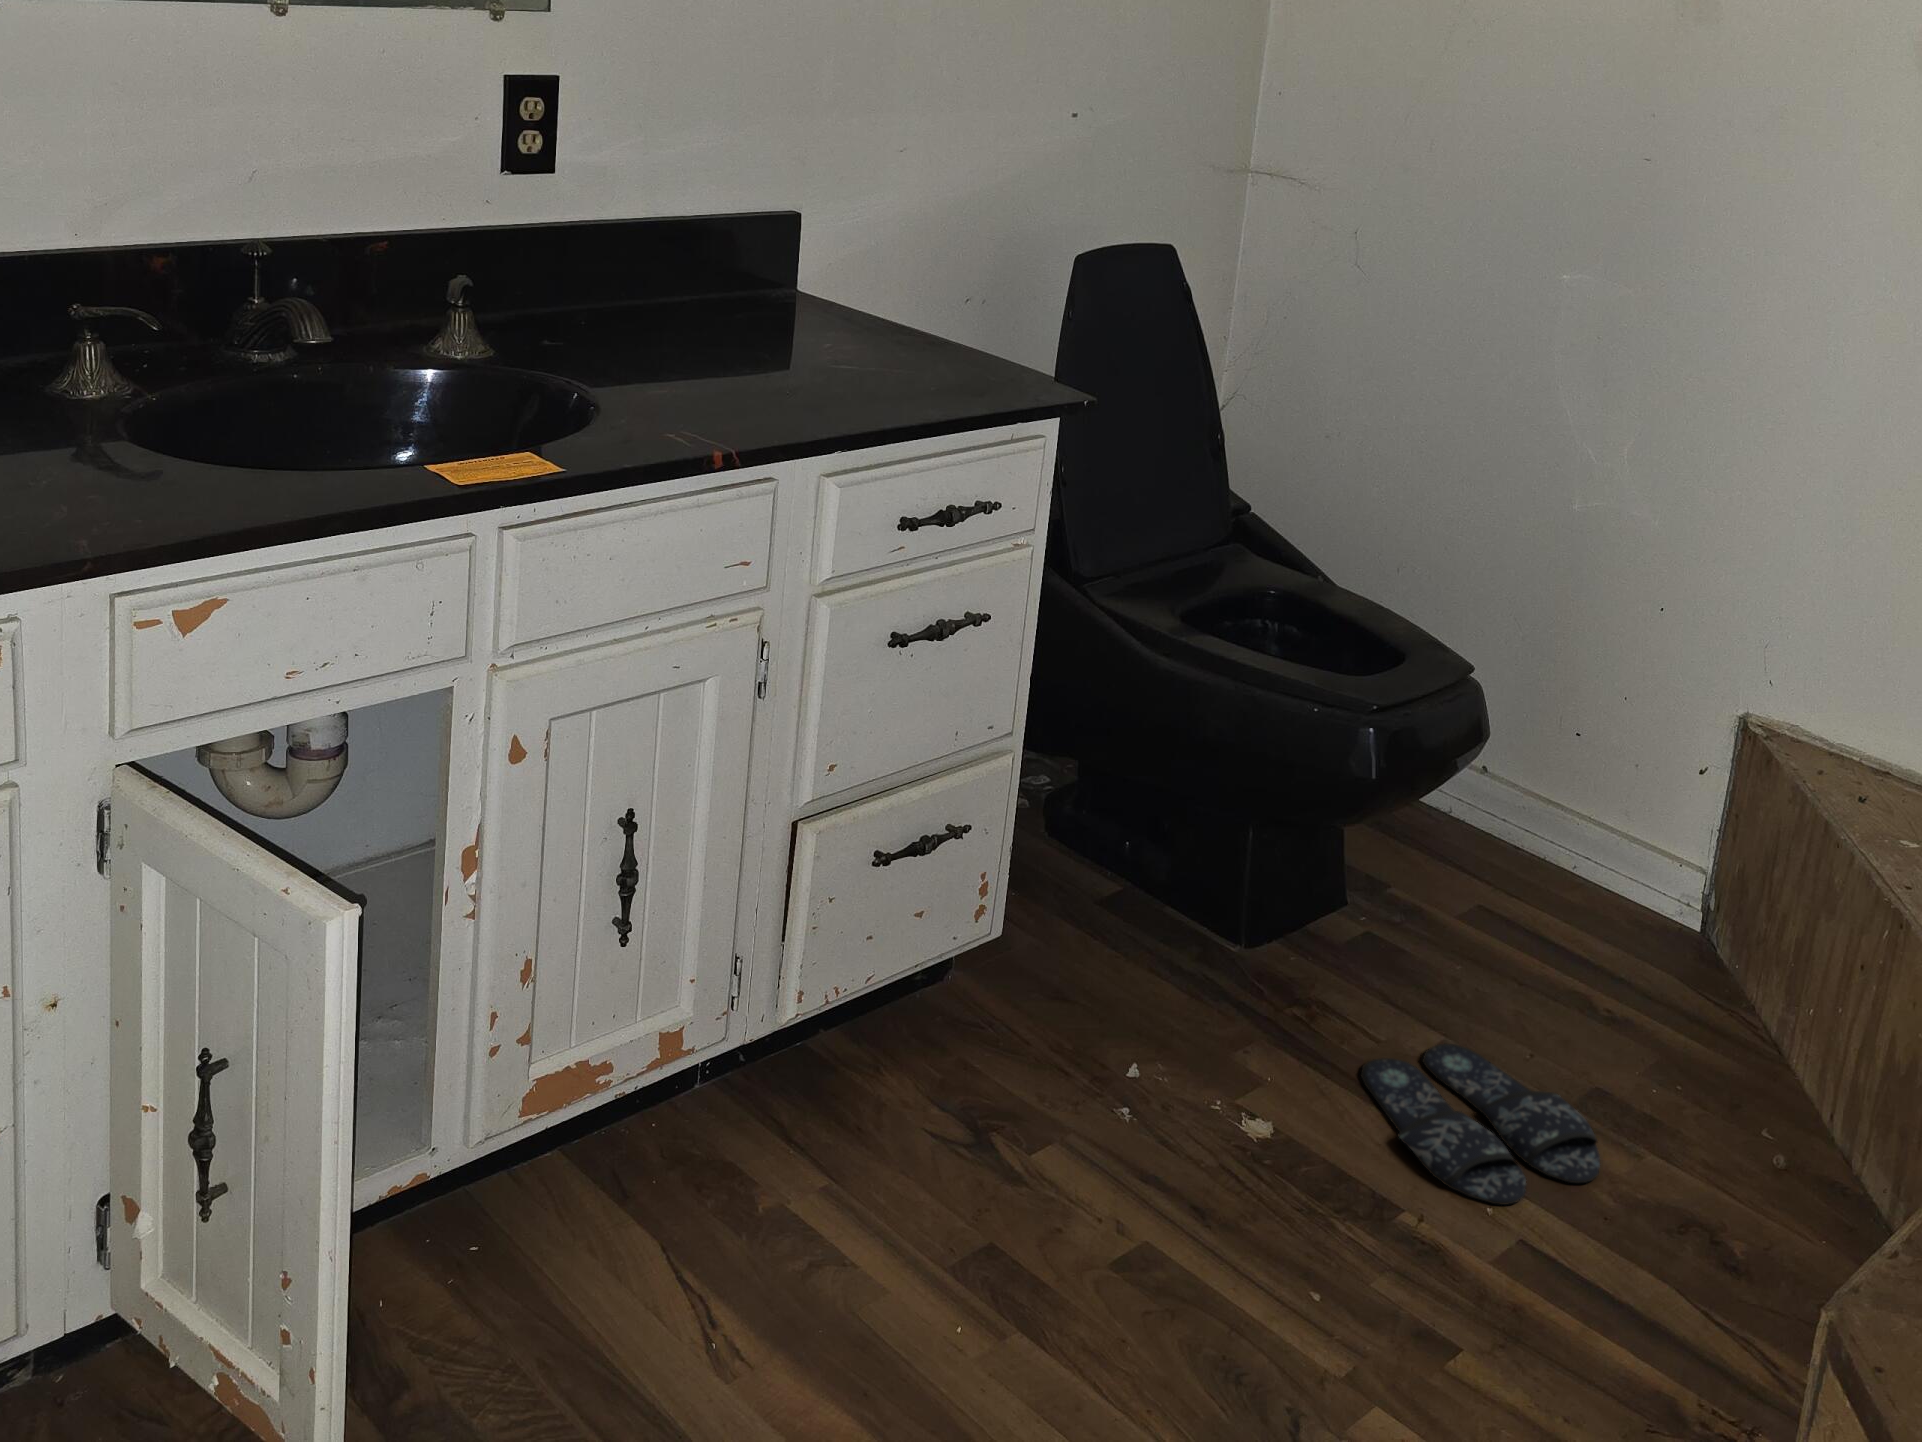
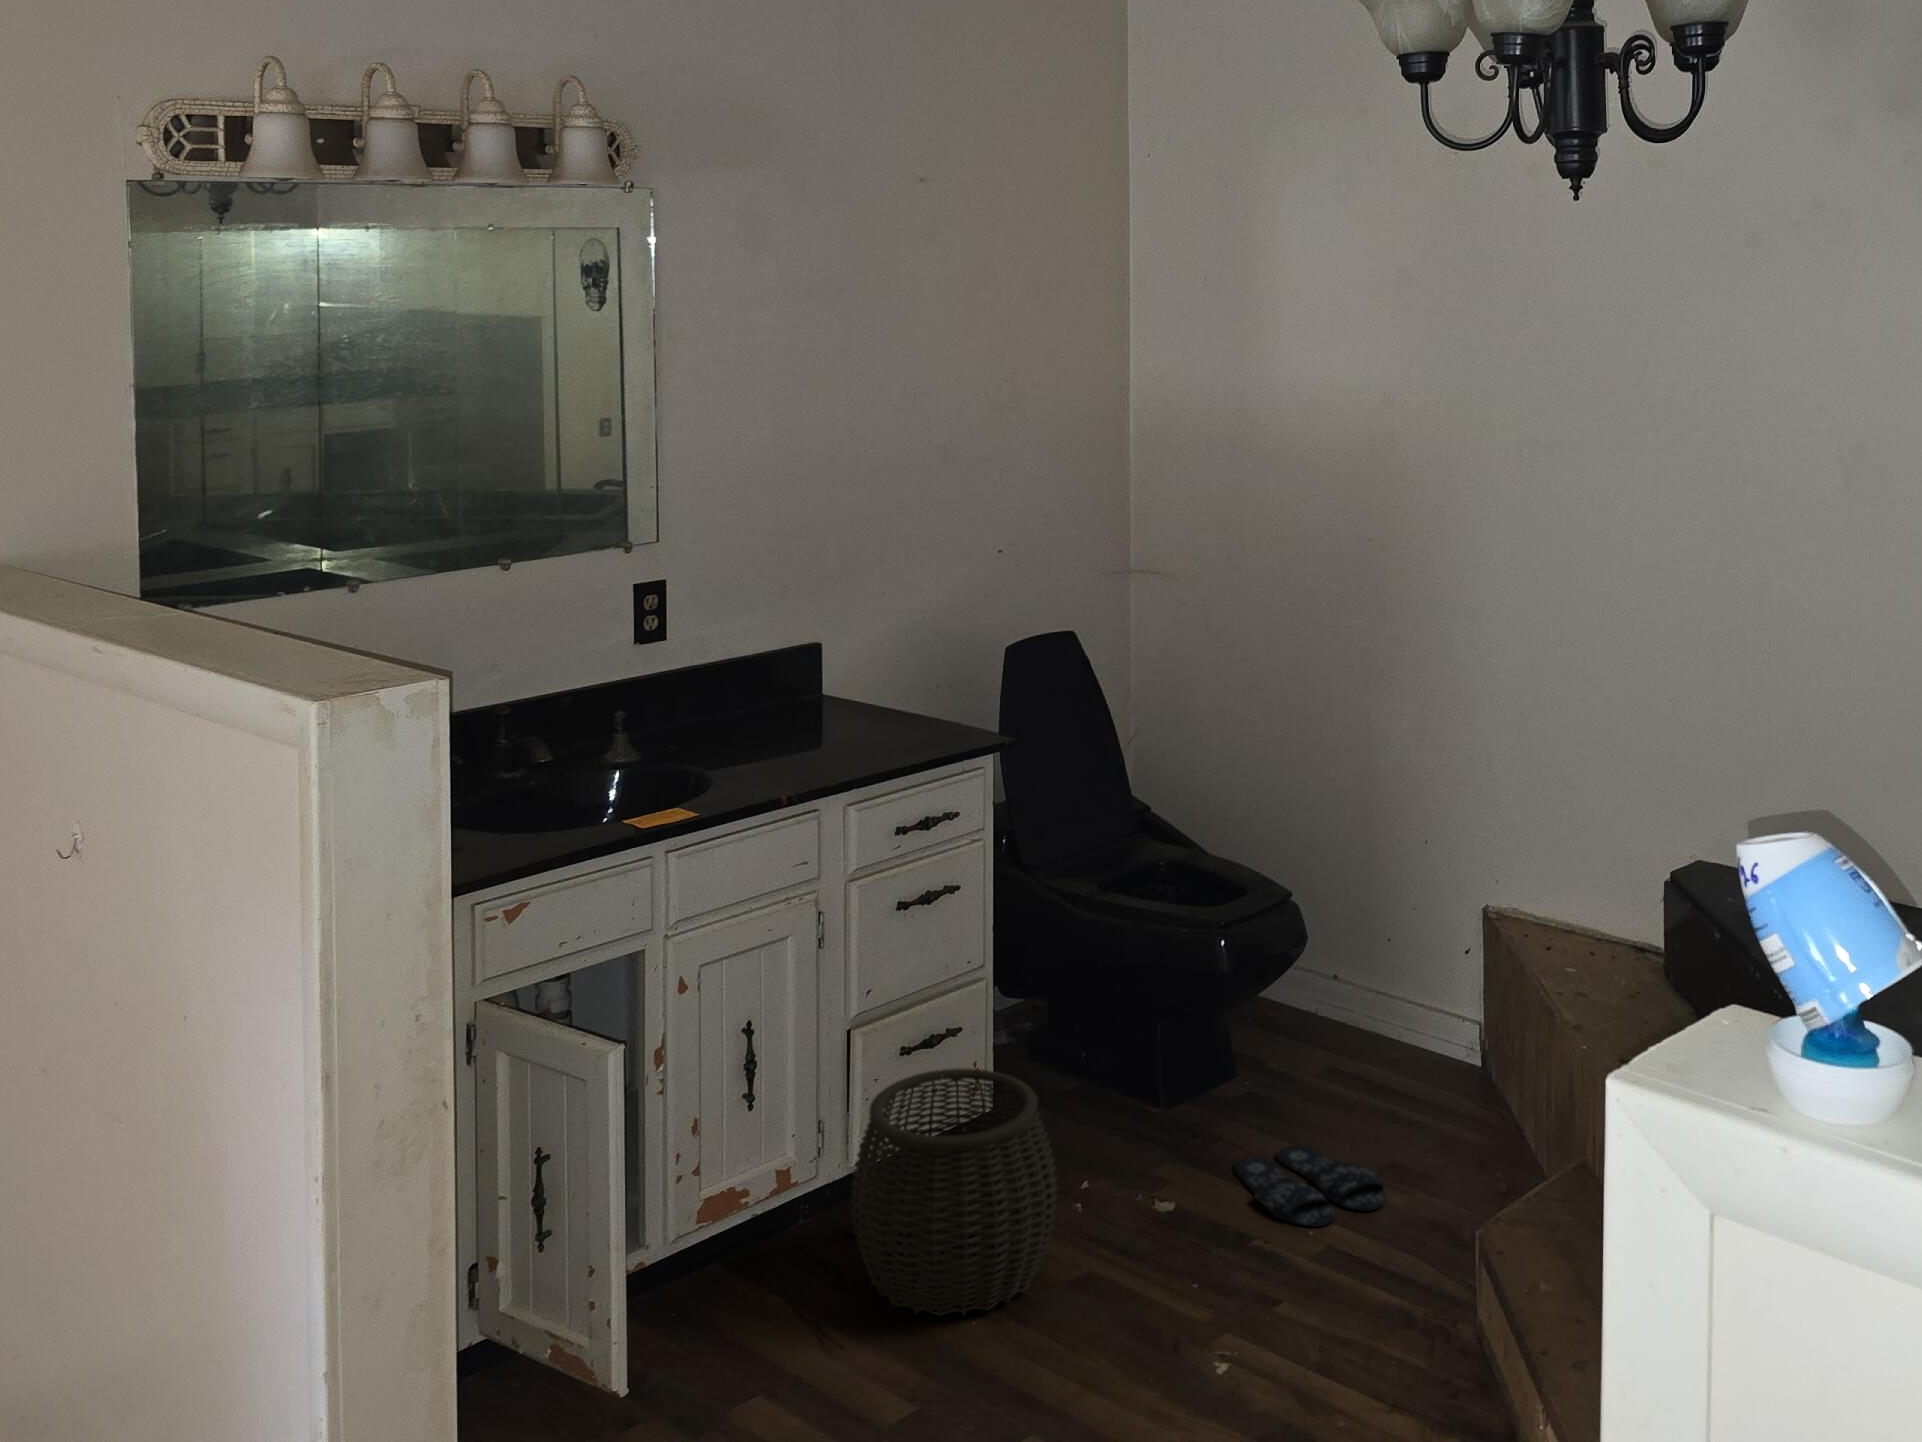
woven basket: none [772,908,1109,1321] -> present [851,1069,1057,1316]

